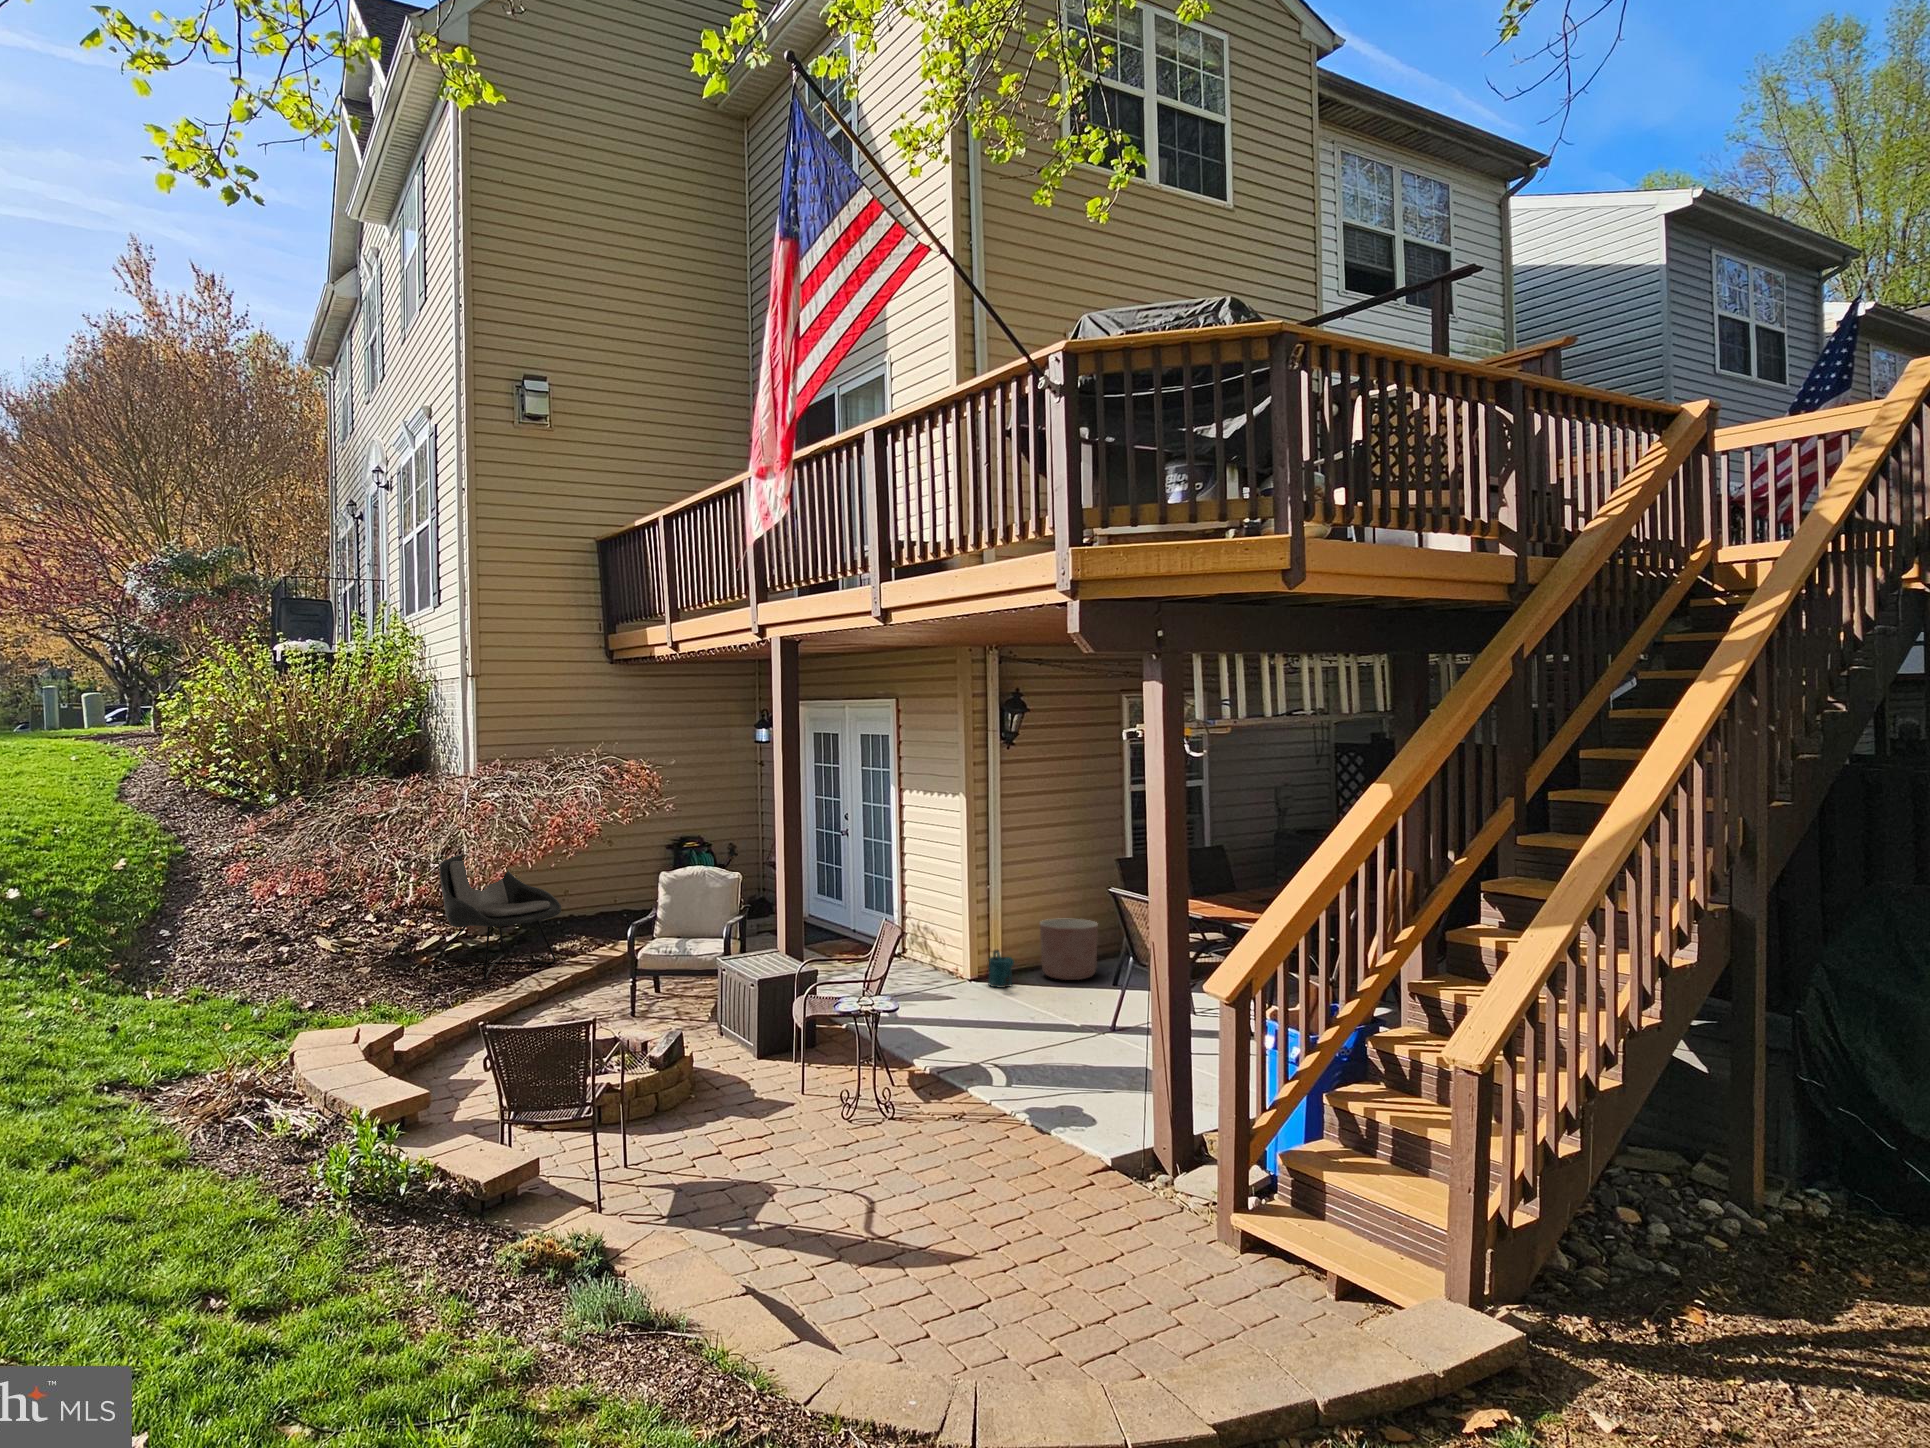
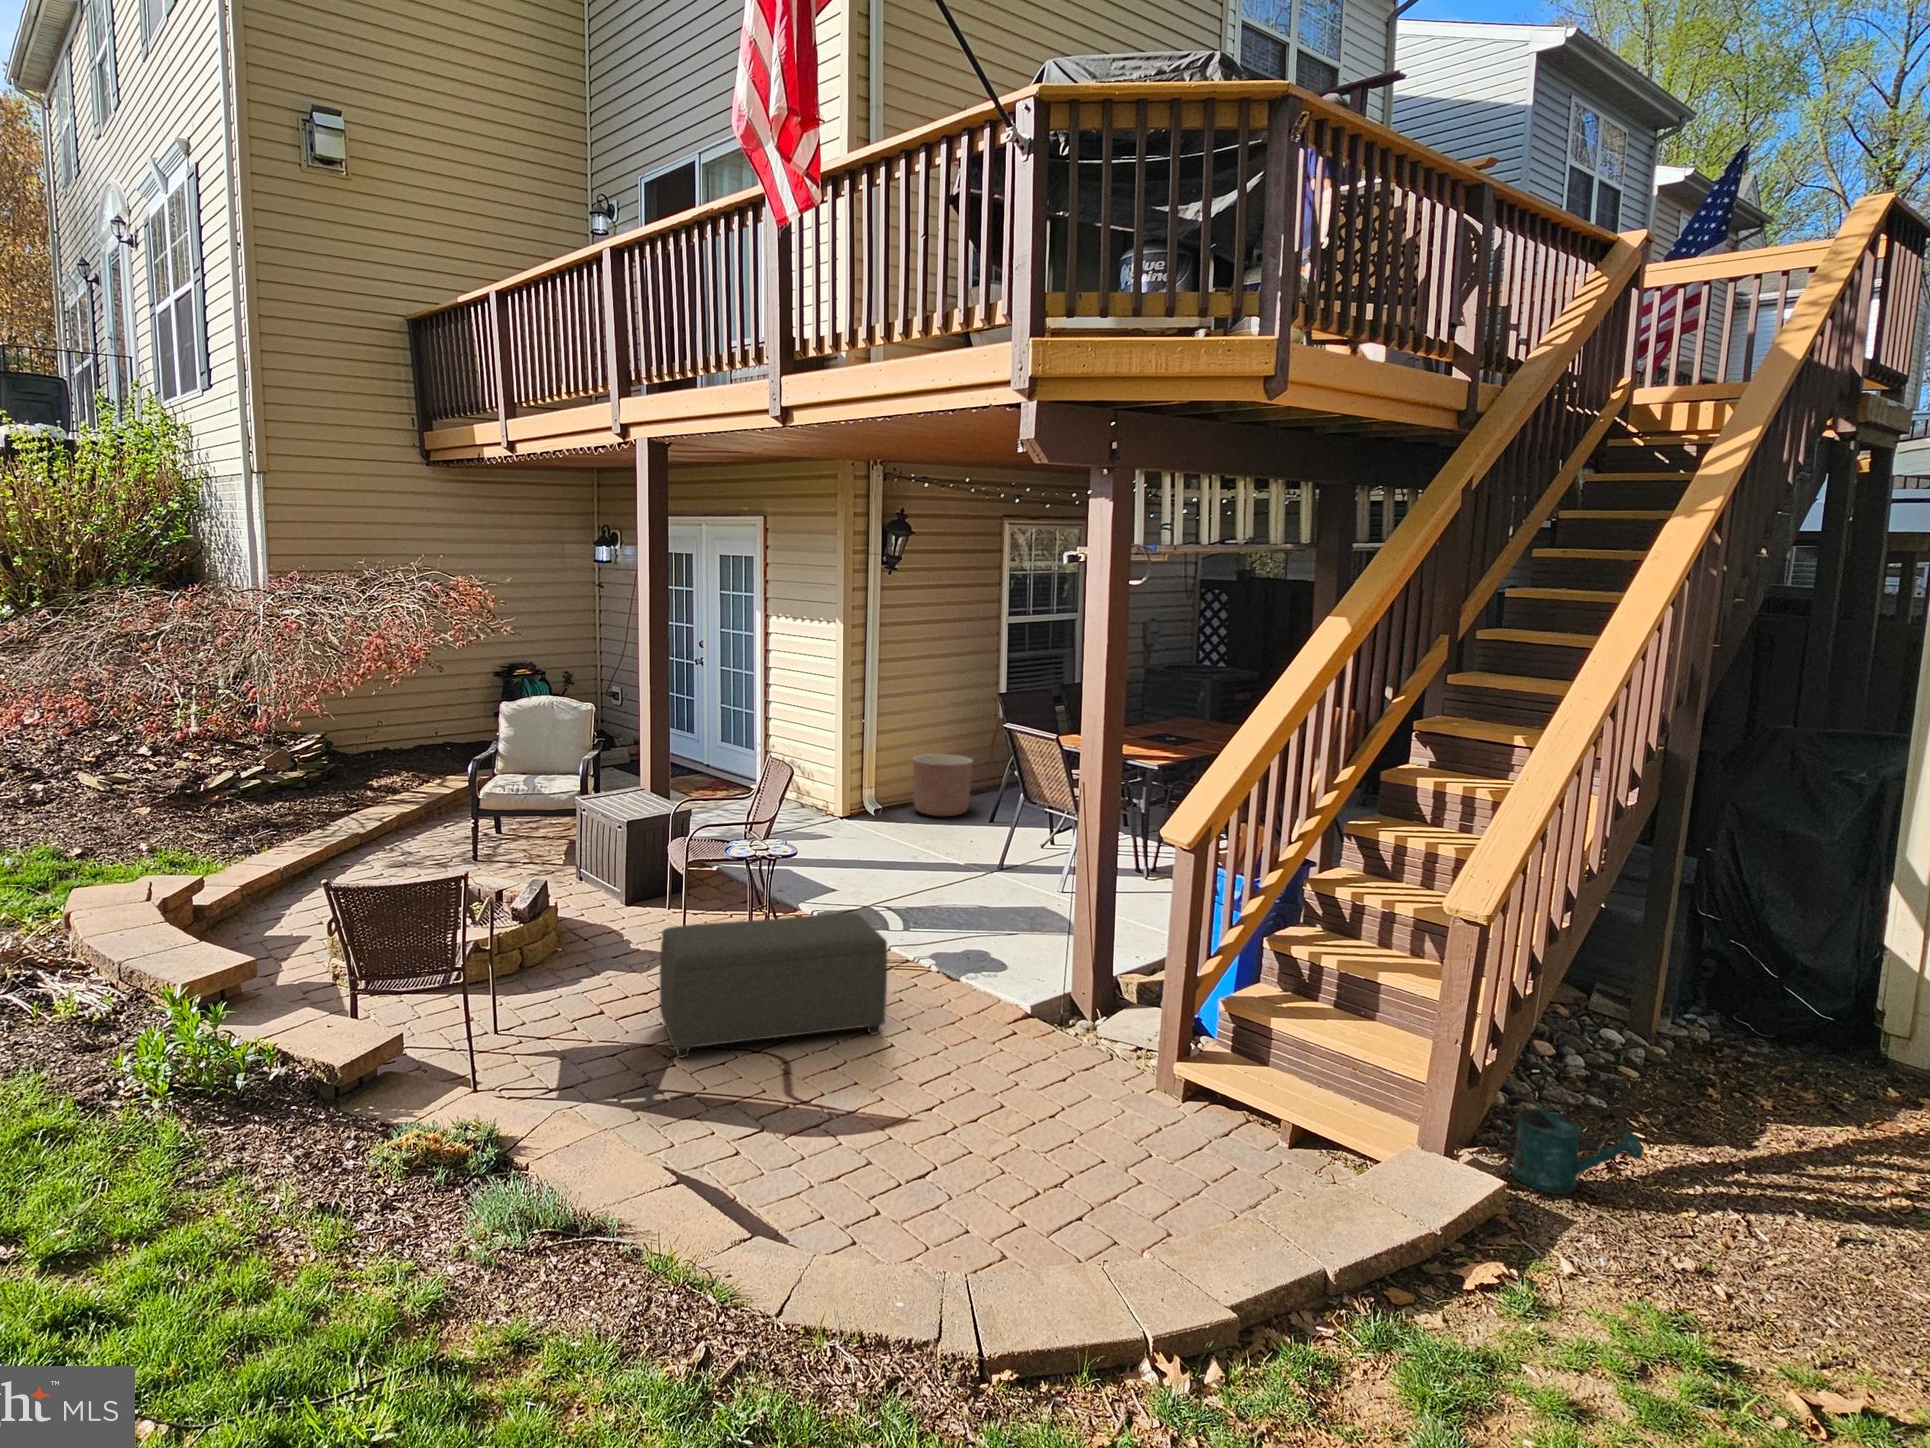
lounge chair: present [432,855,561,980] -> none [228,679,384,820]
watering can: present [988,950,1014,988] -> present [1500,1095,1643,1194]
ottoman: none [765,1065,967,1195] -> present [660,913,887,1058]

